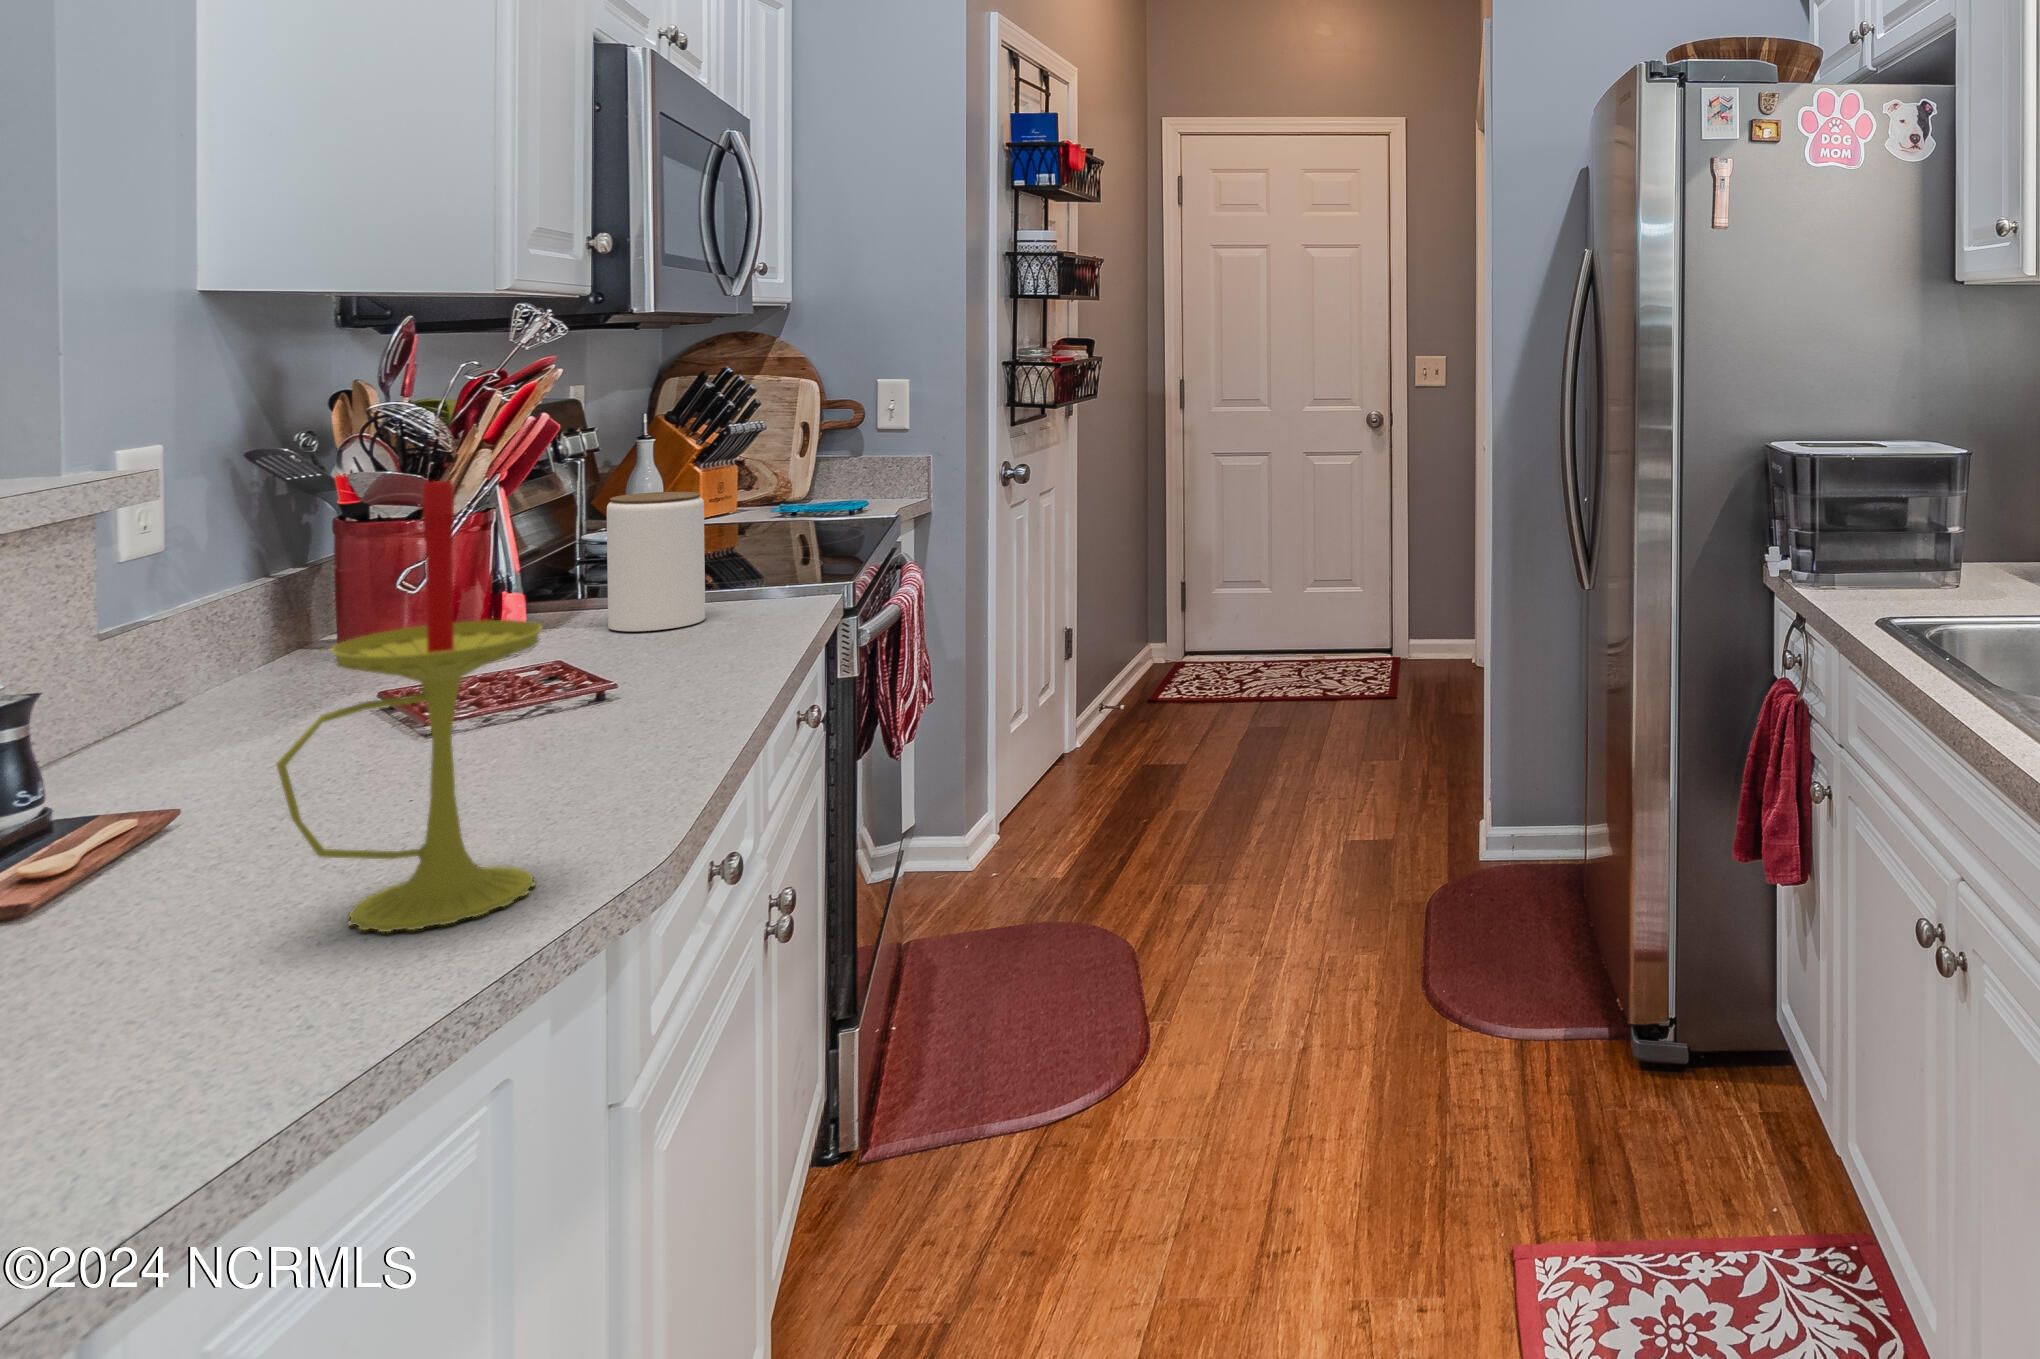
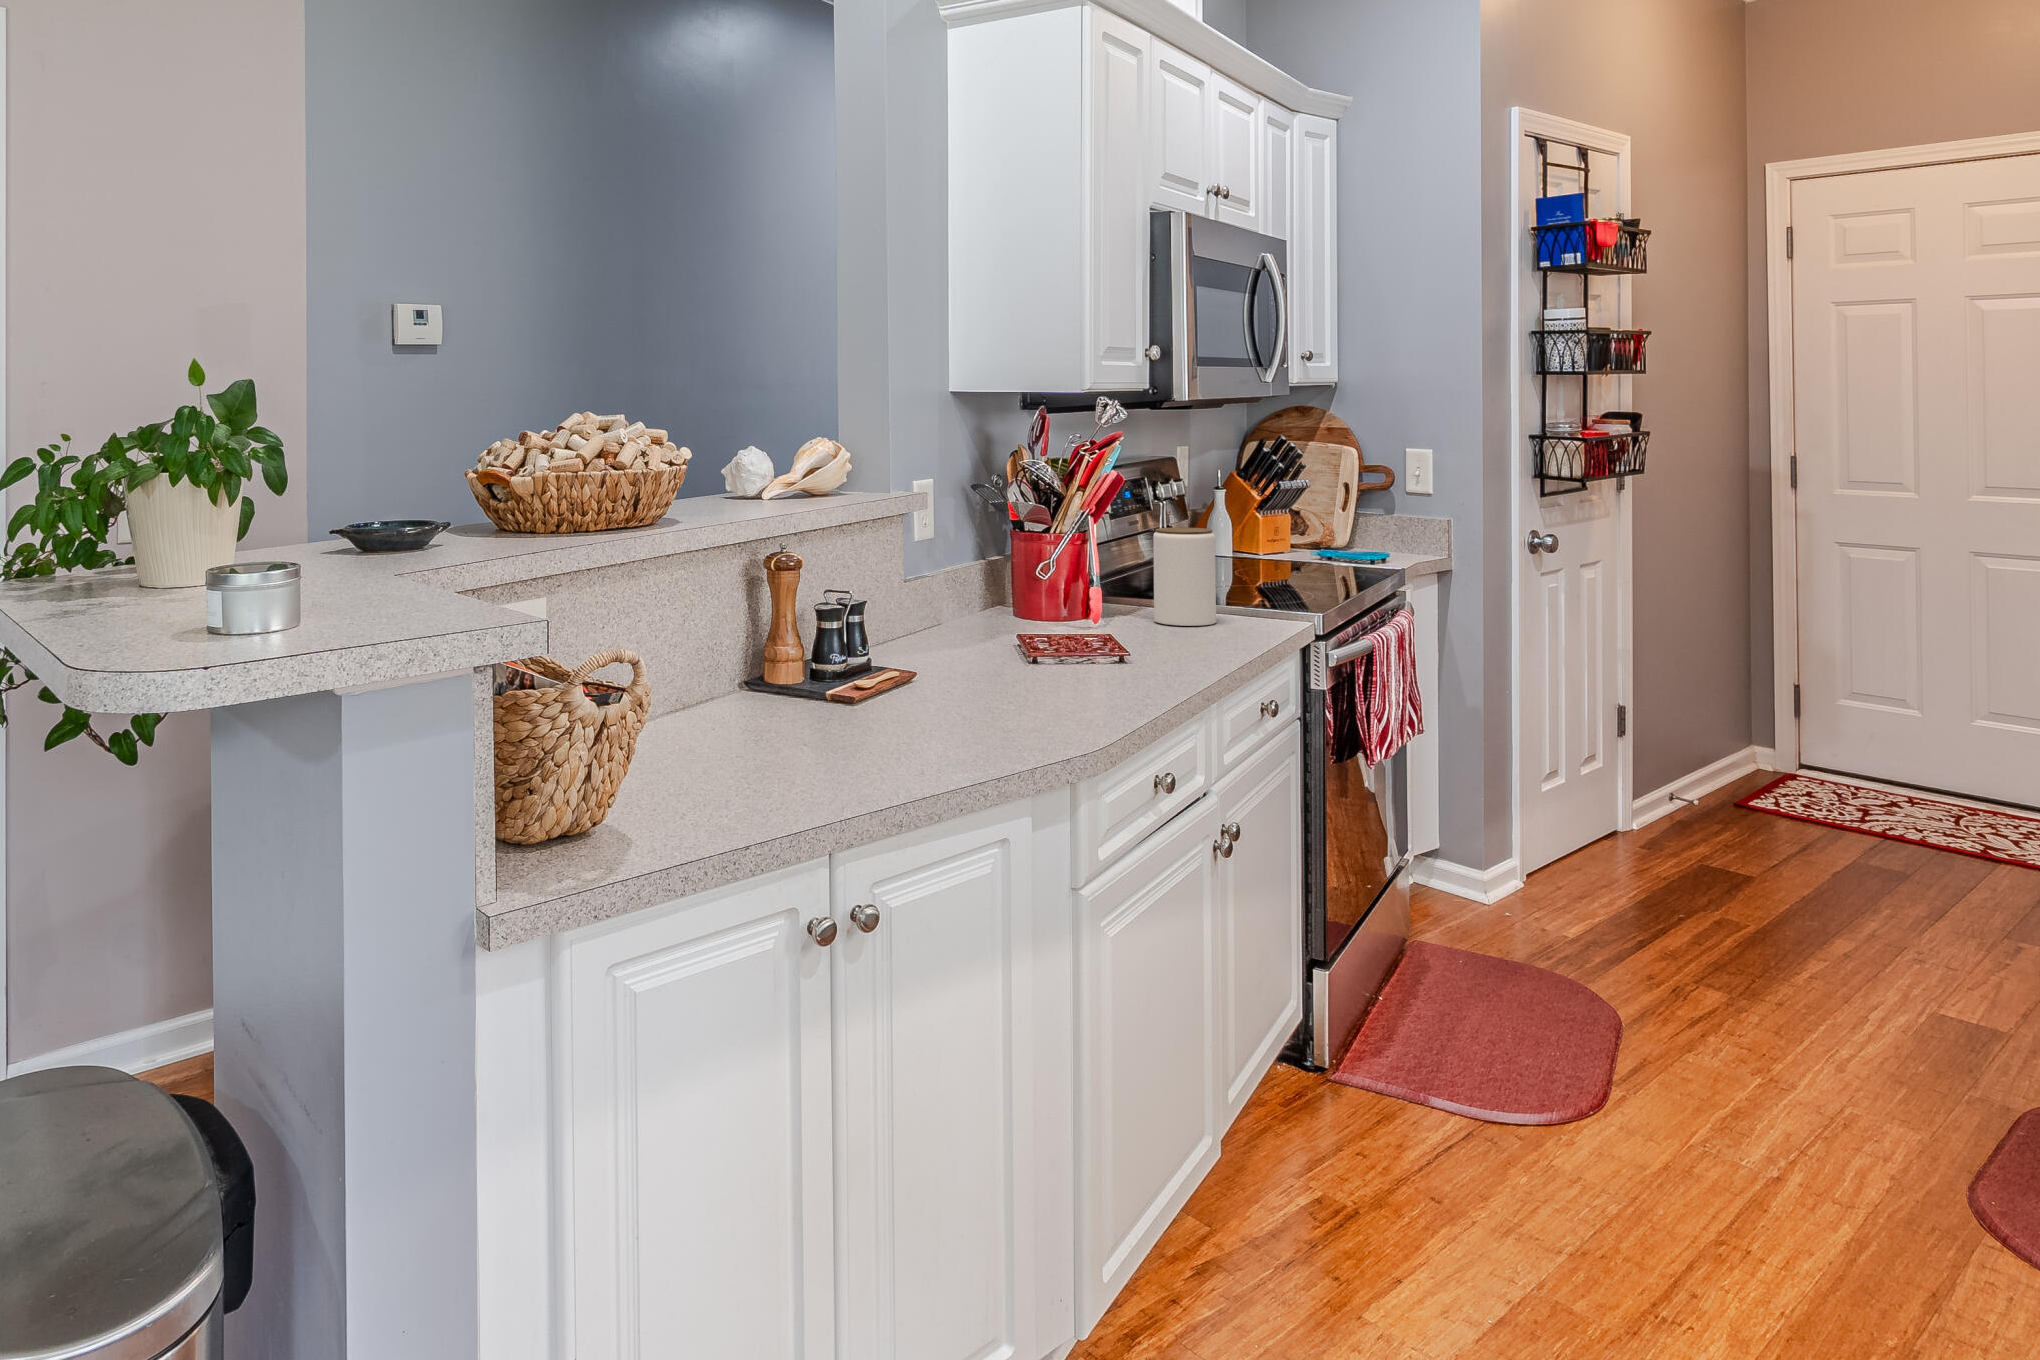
candle: present [276,481,542,932] -> none [916,491,1035,744]

